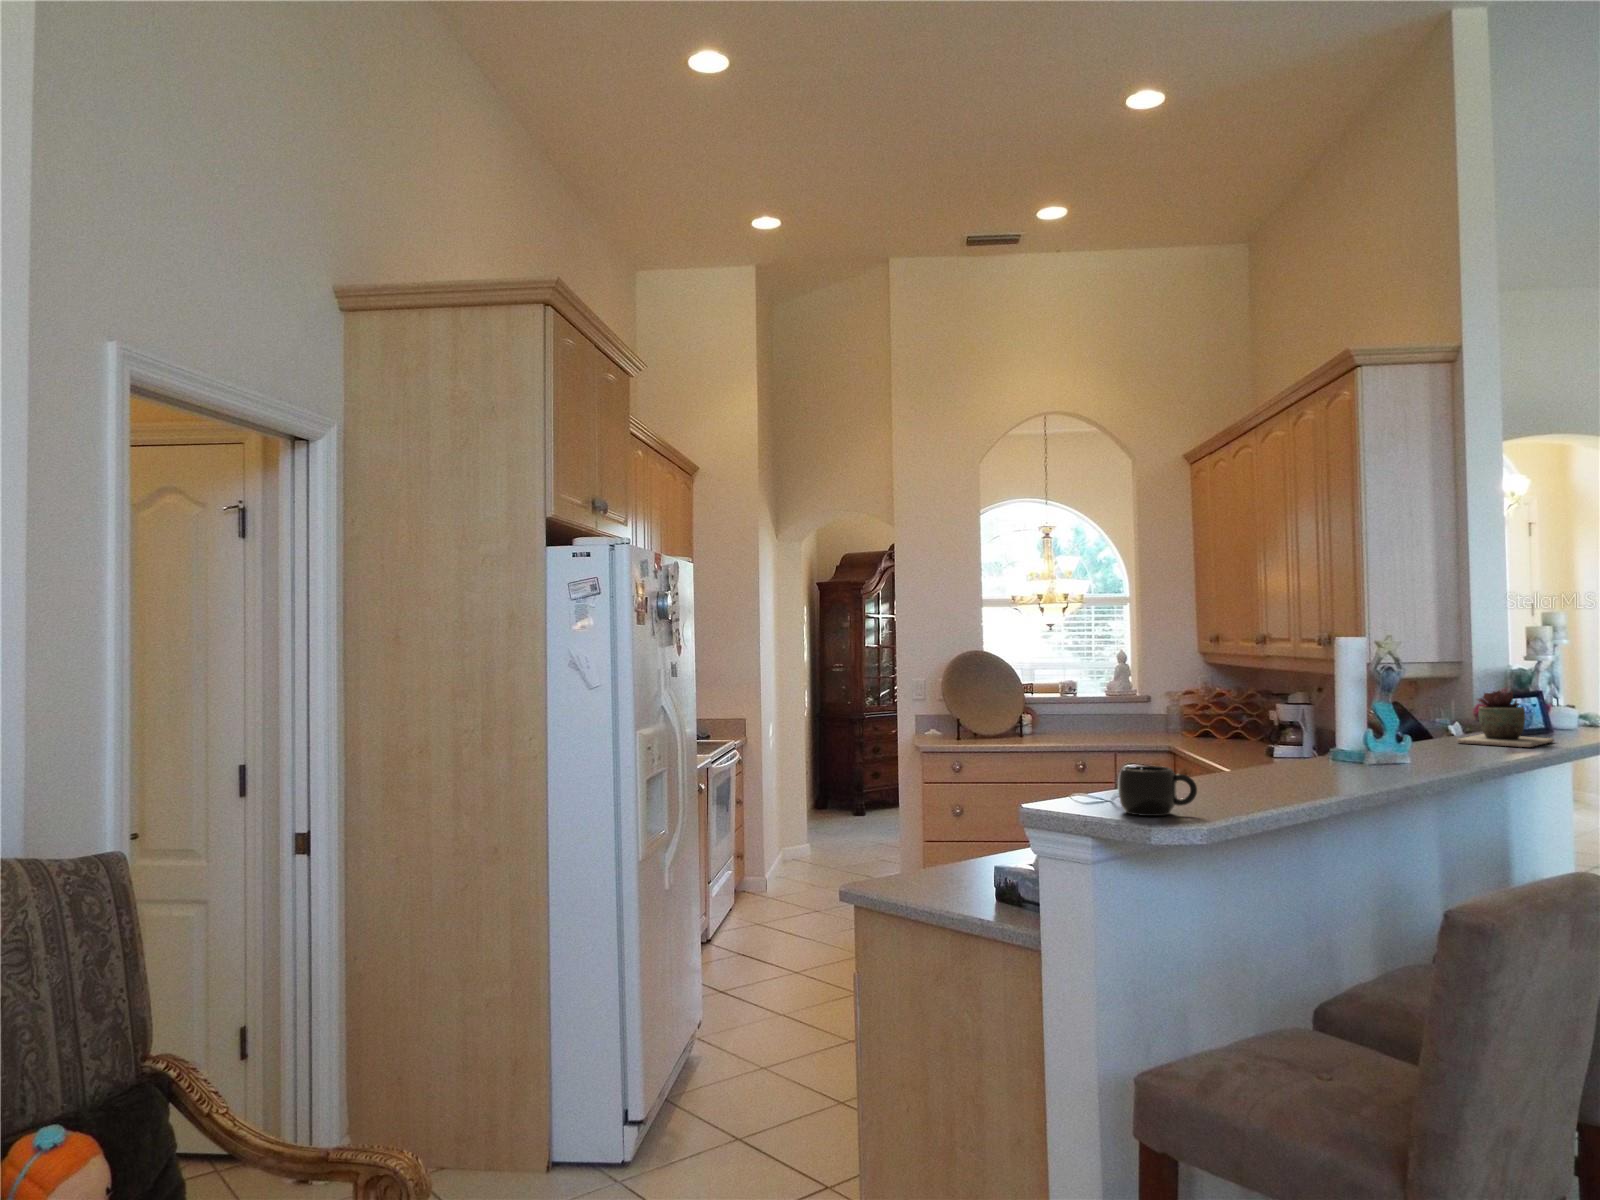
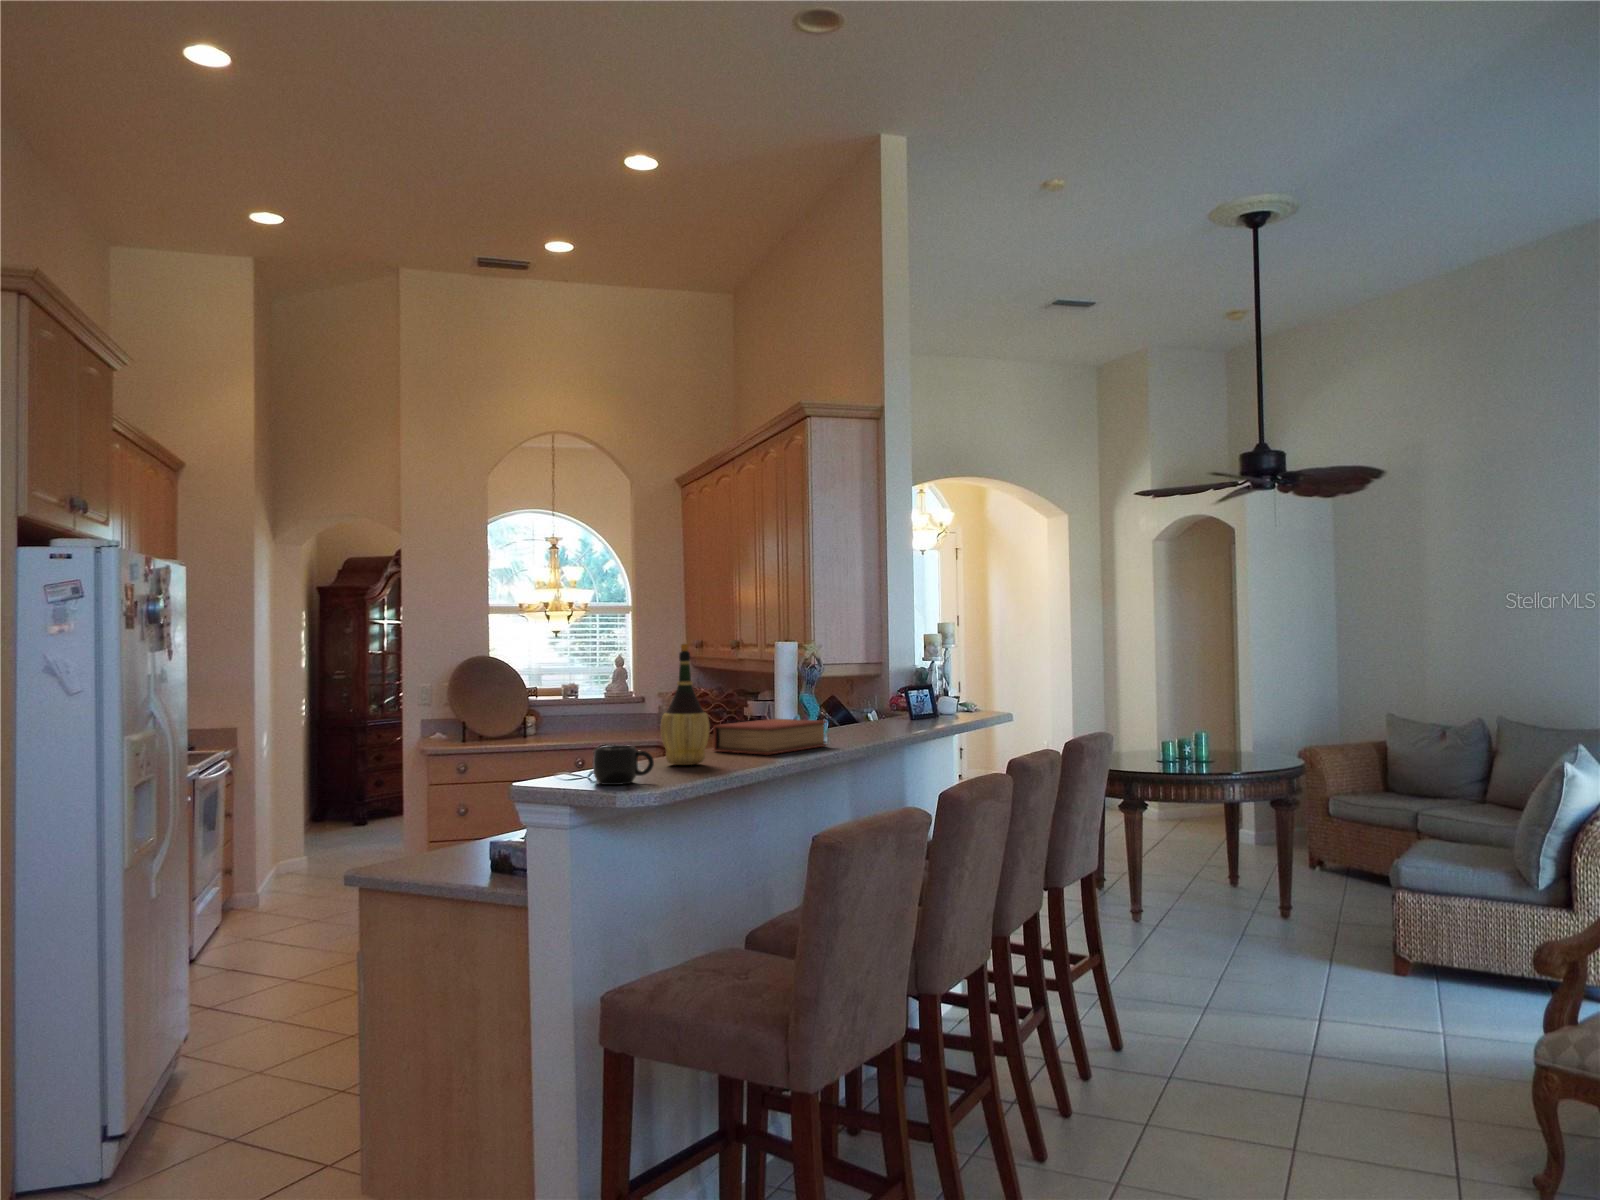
wine bottle: none [1198,639,1264,791] -> present [661,644,710,765]
succulent plant: present [1457,691,1554,747] -> none [865,684,932,727]
book: none [1261,732,1418,781] -> present [713,719,827,755]

